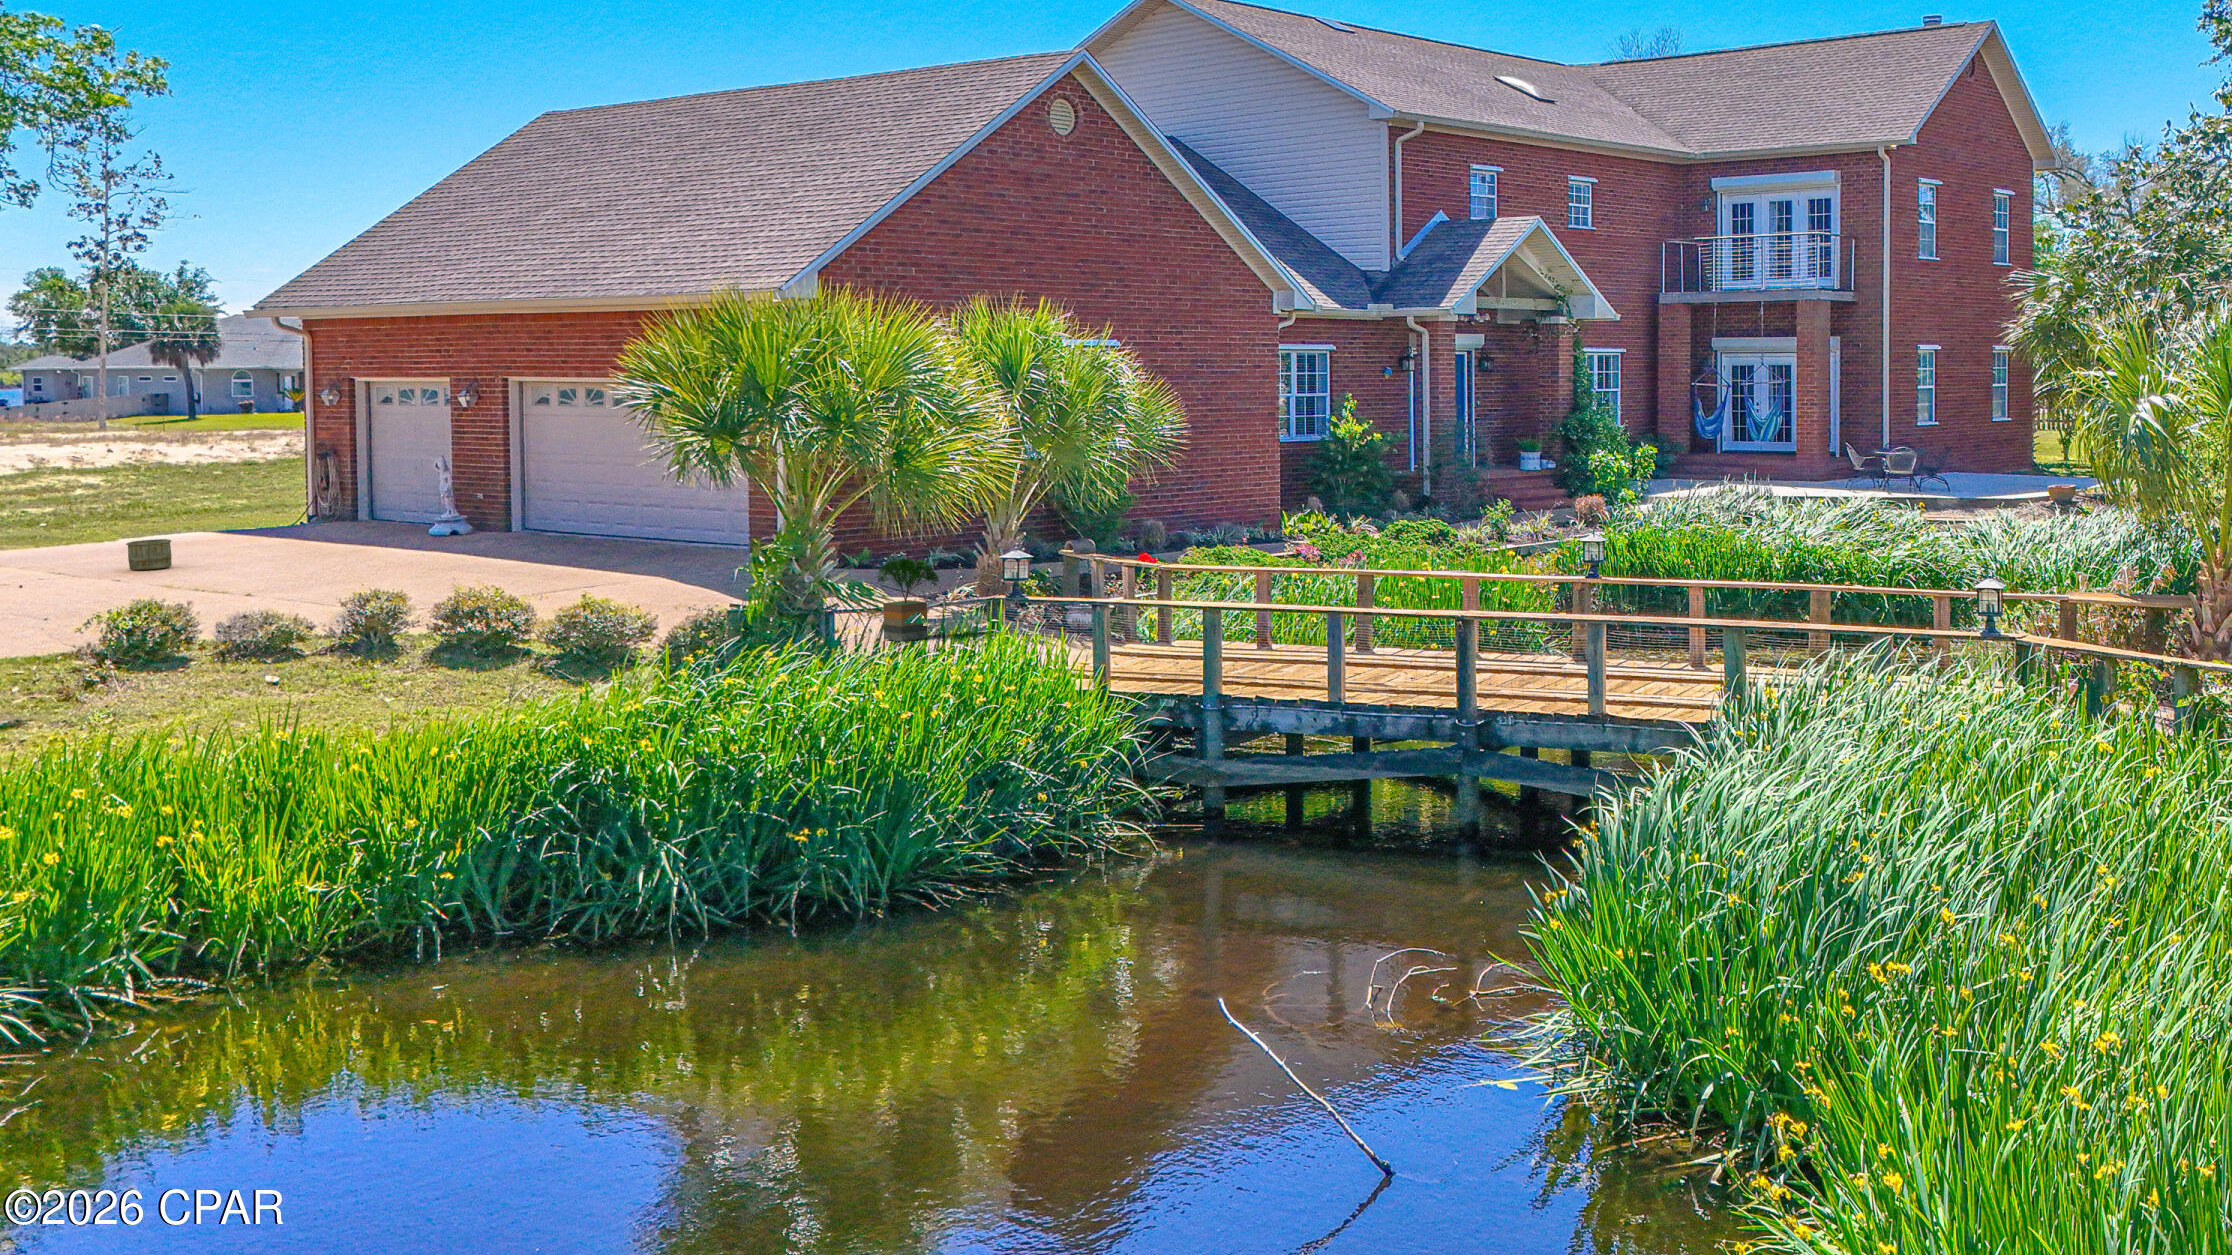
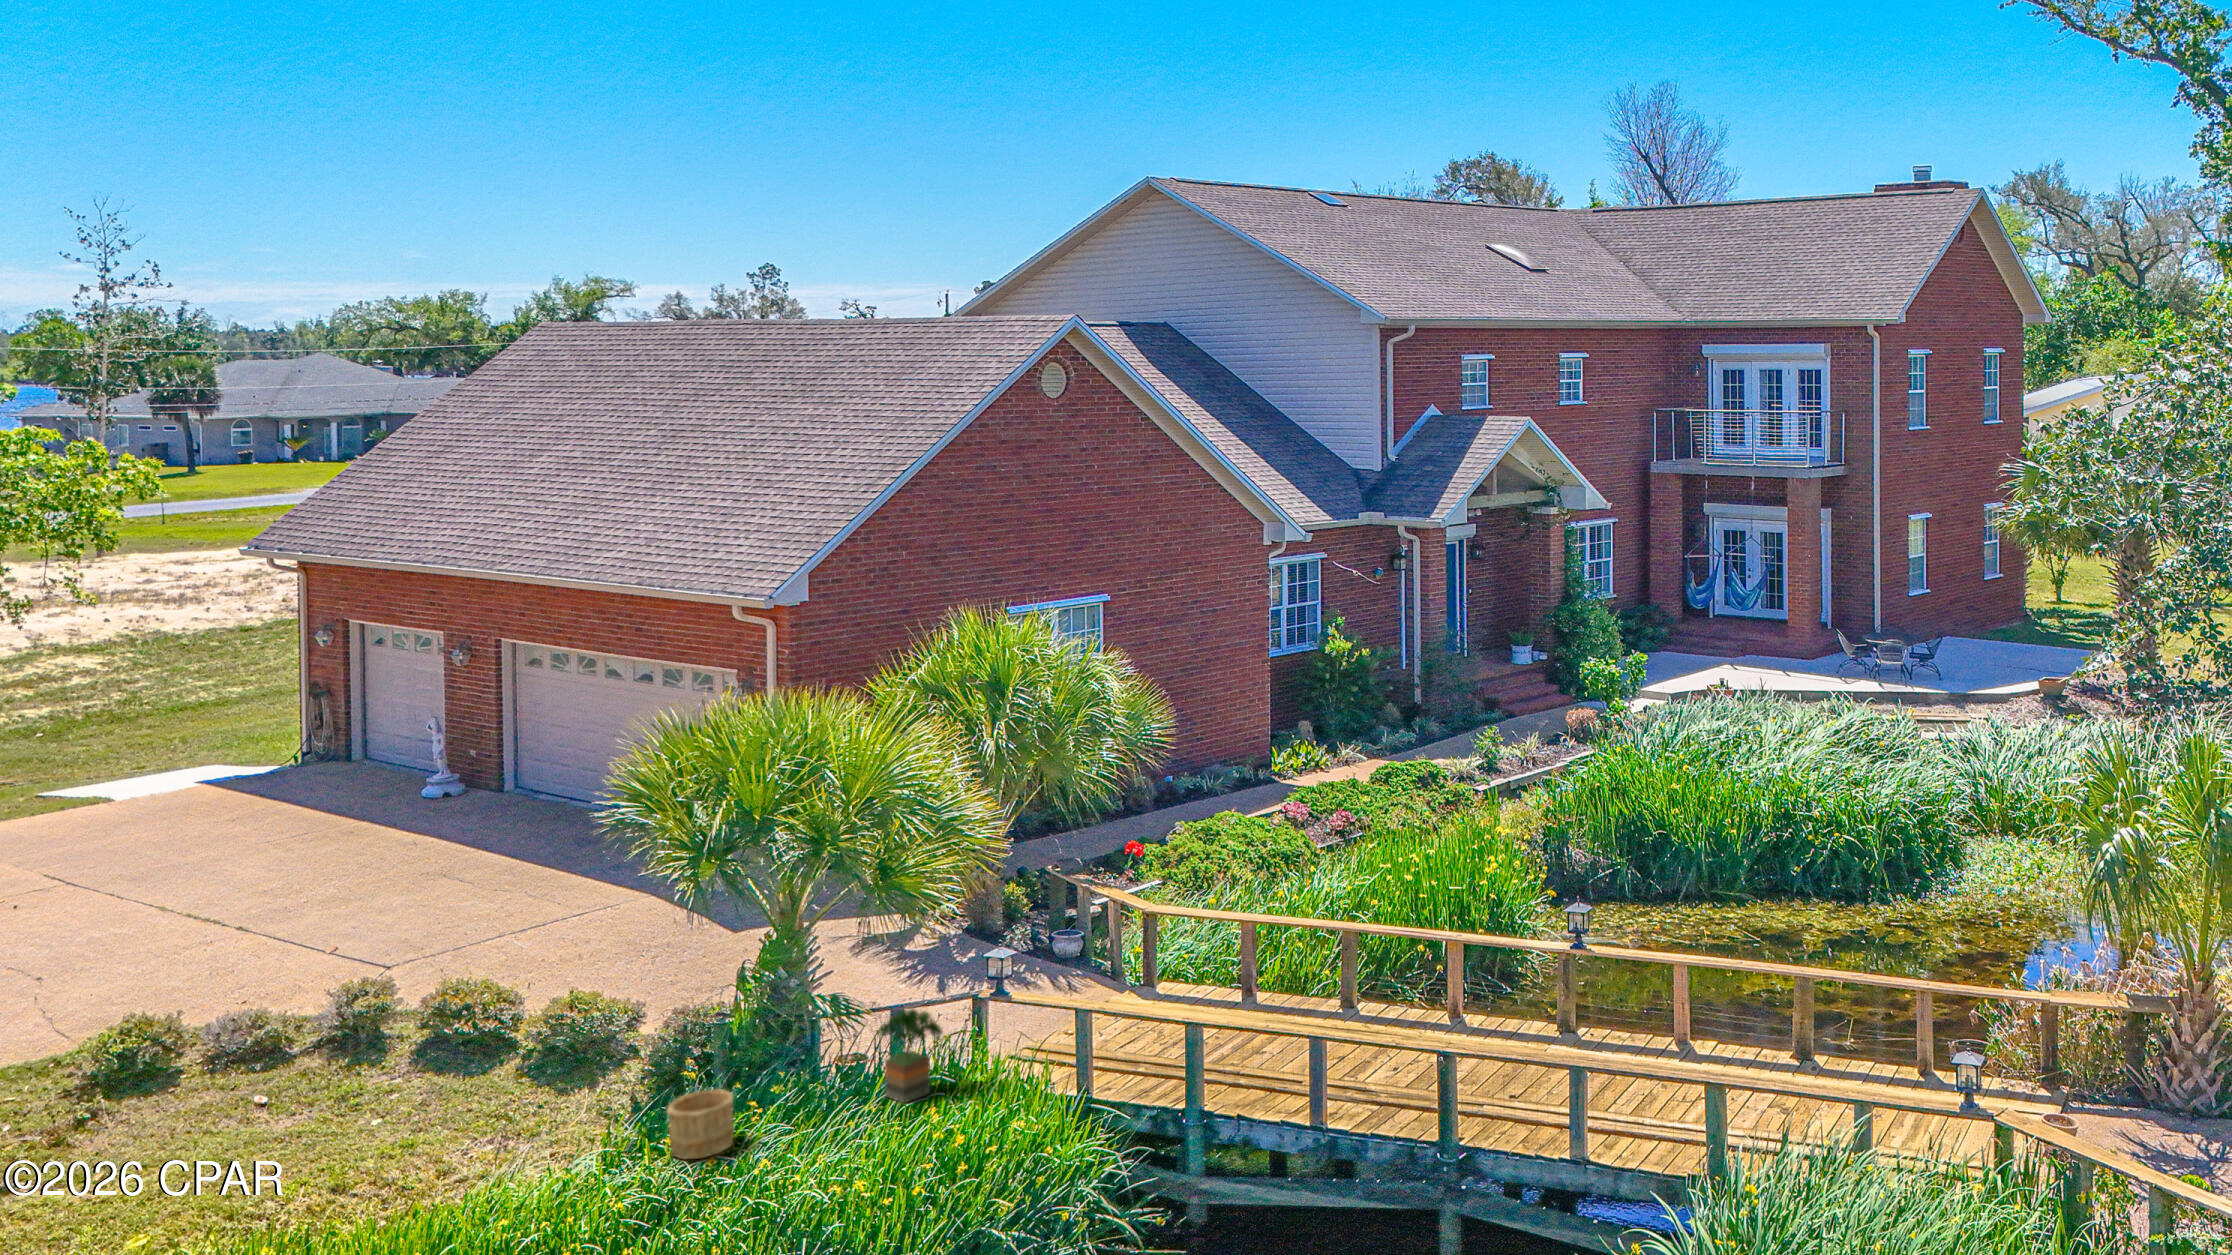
wooden bucket: present [126,539,172,570] -> present [667,1089,734,1159]

